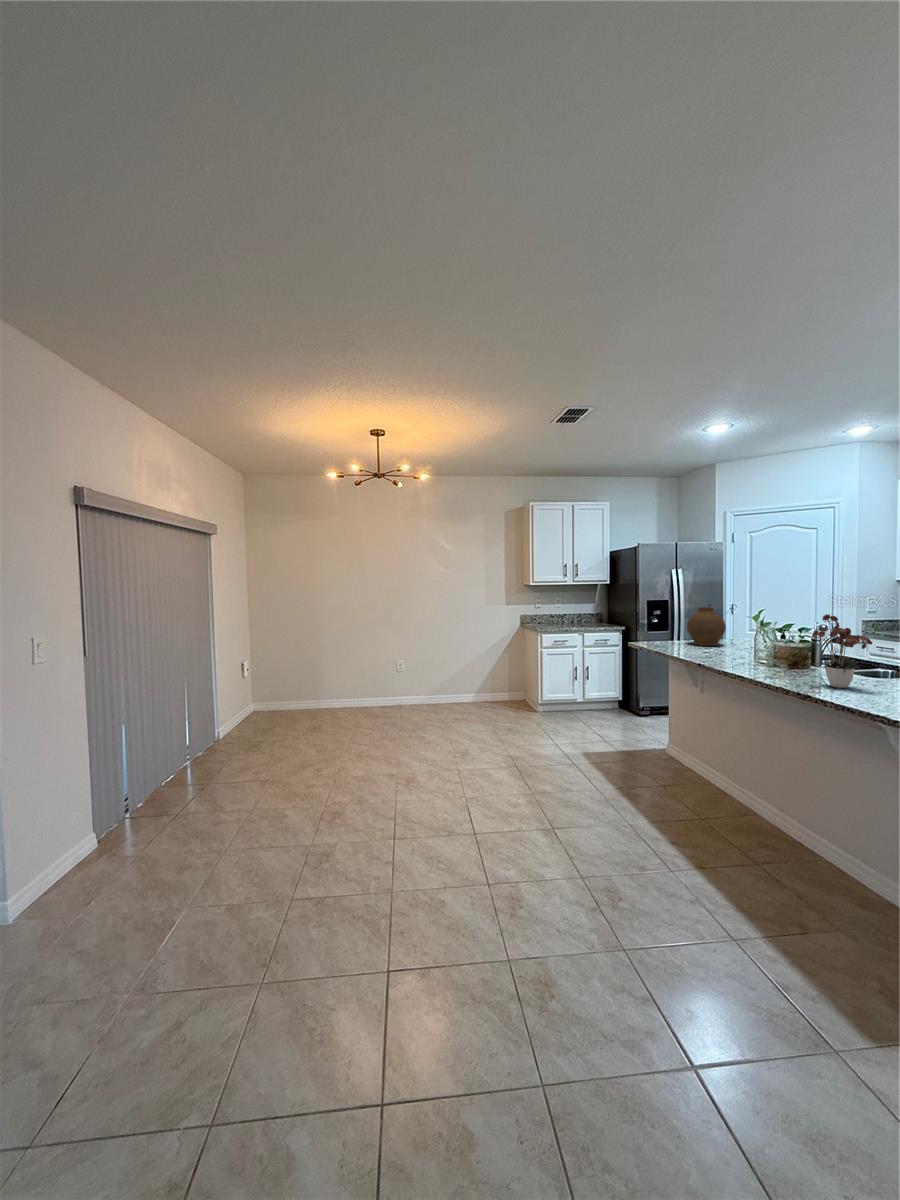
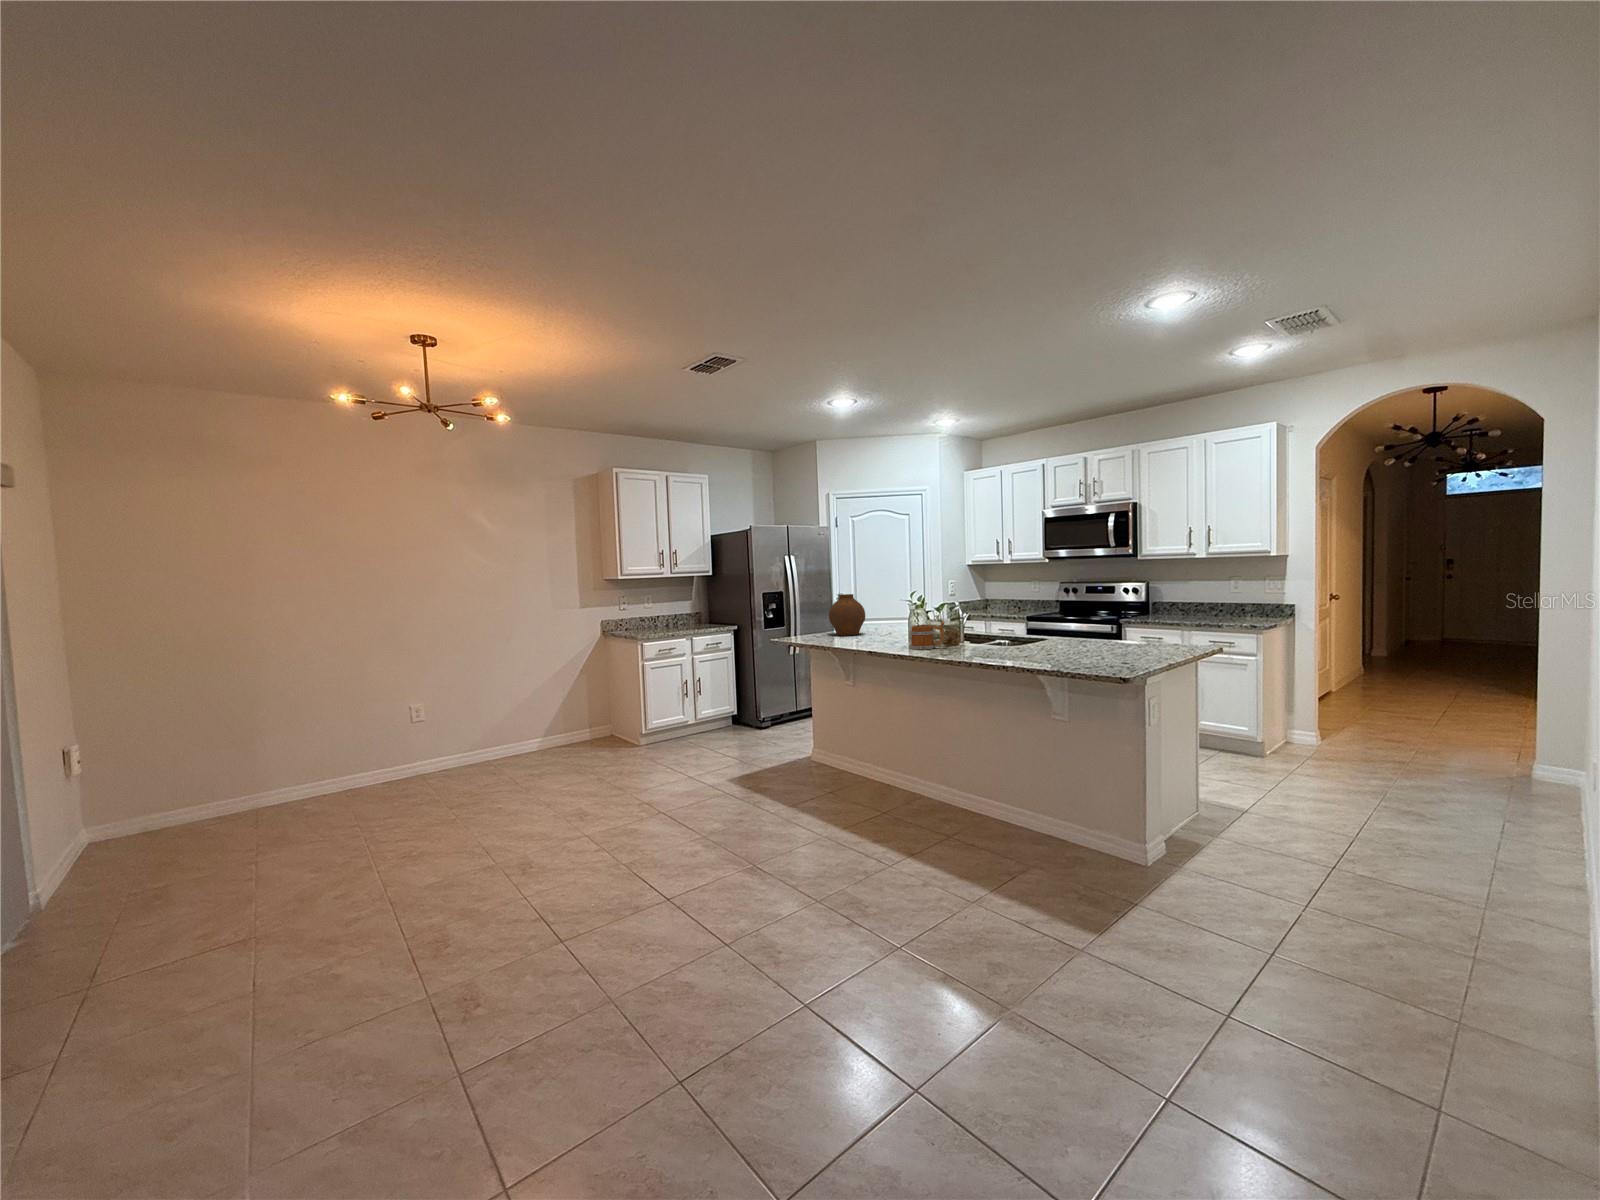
flower arrangement: present [813,614,872,688] -> none [971,587,1020,654]
mug: none [745,643,788,671] -> present [909,621,945,649]

